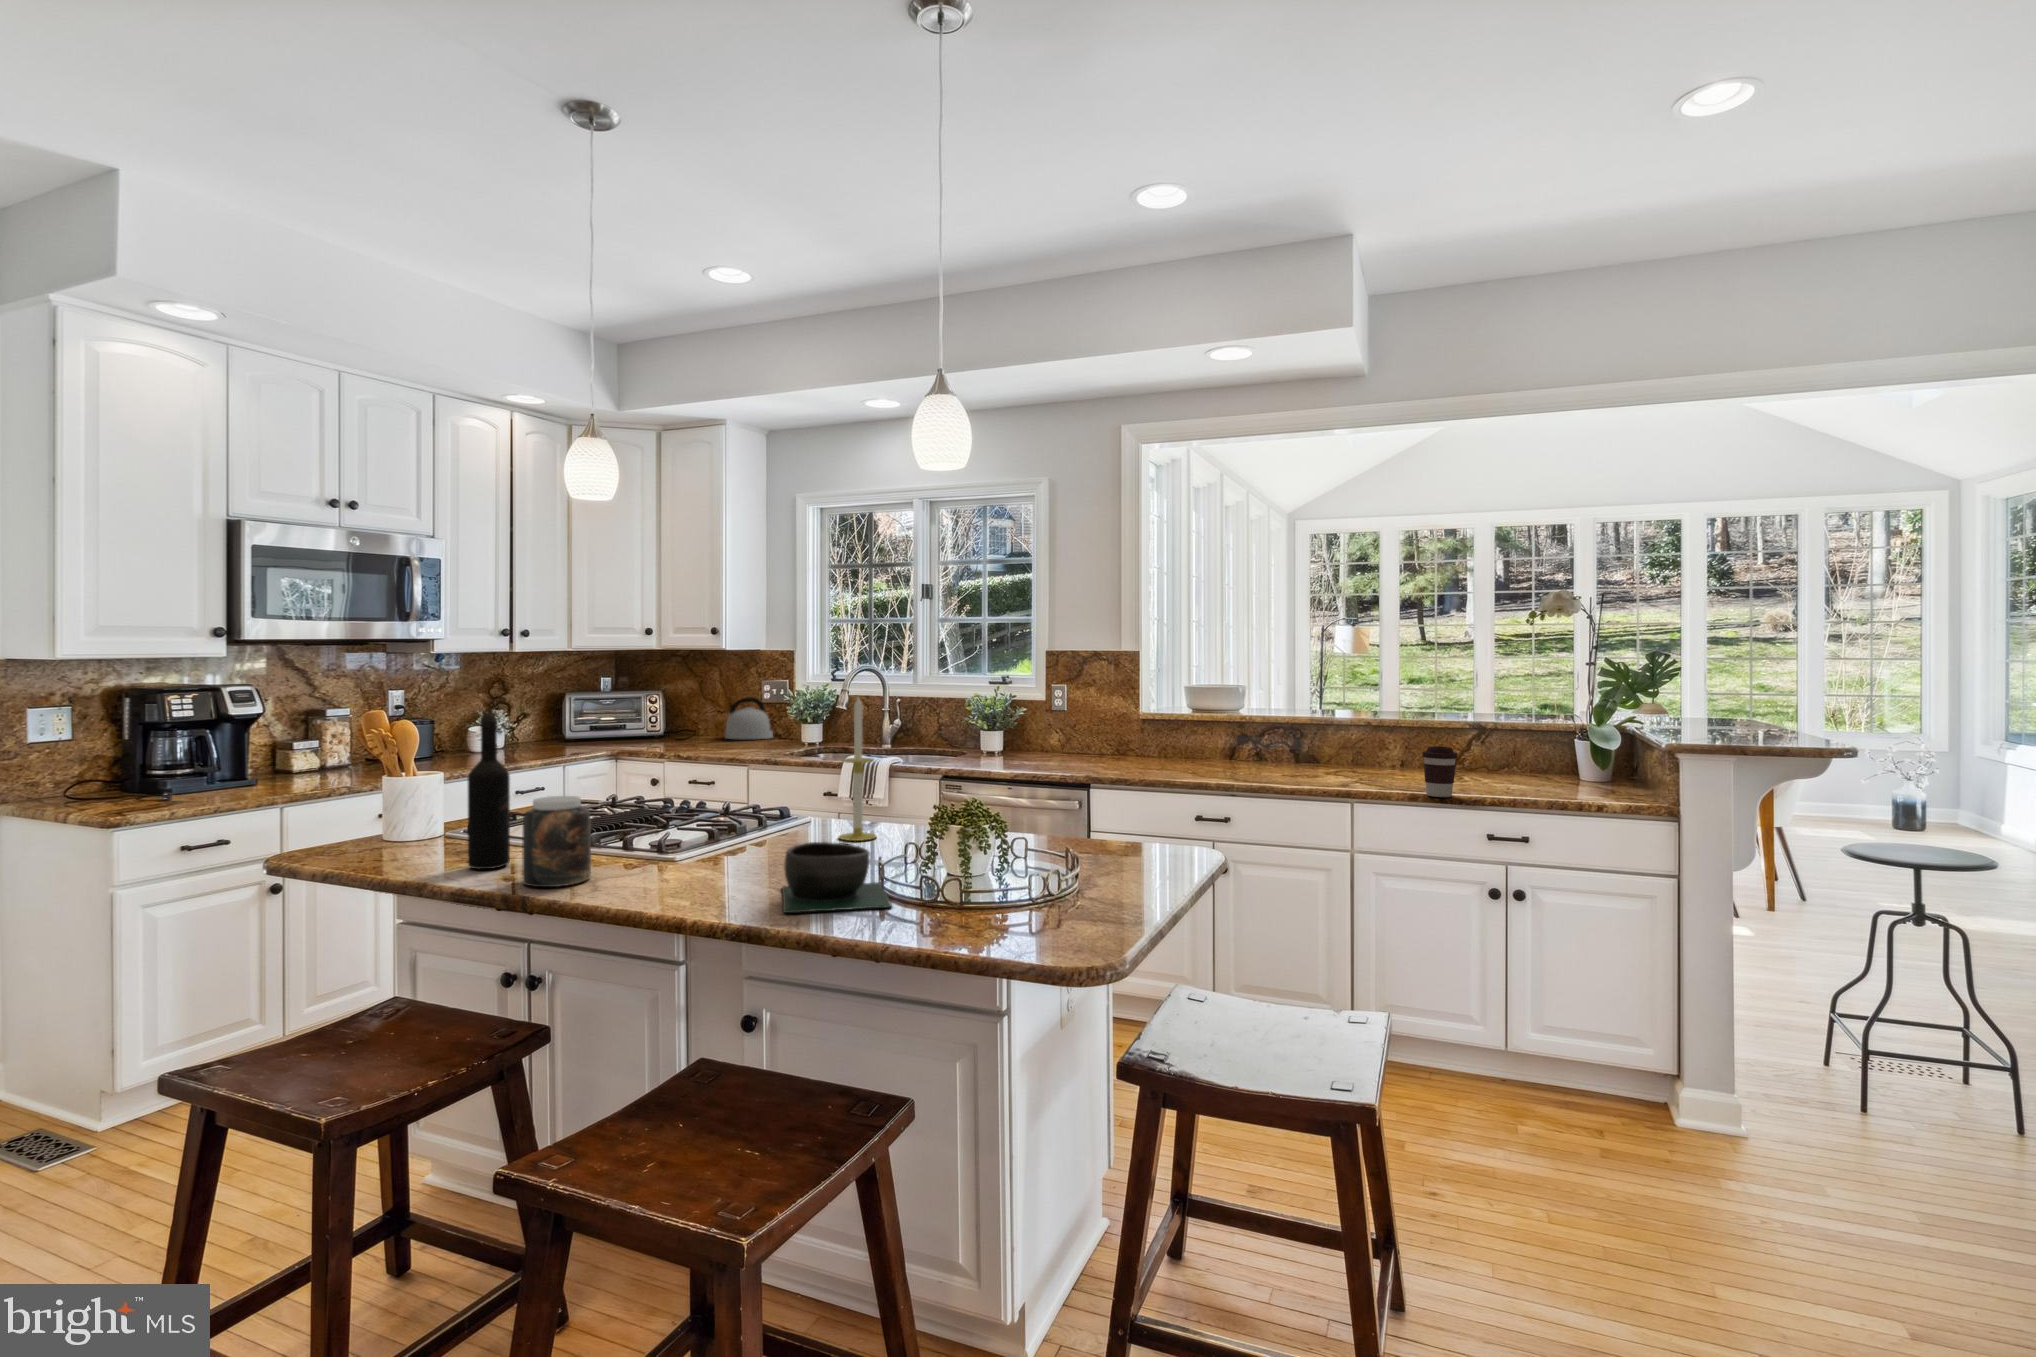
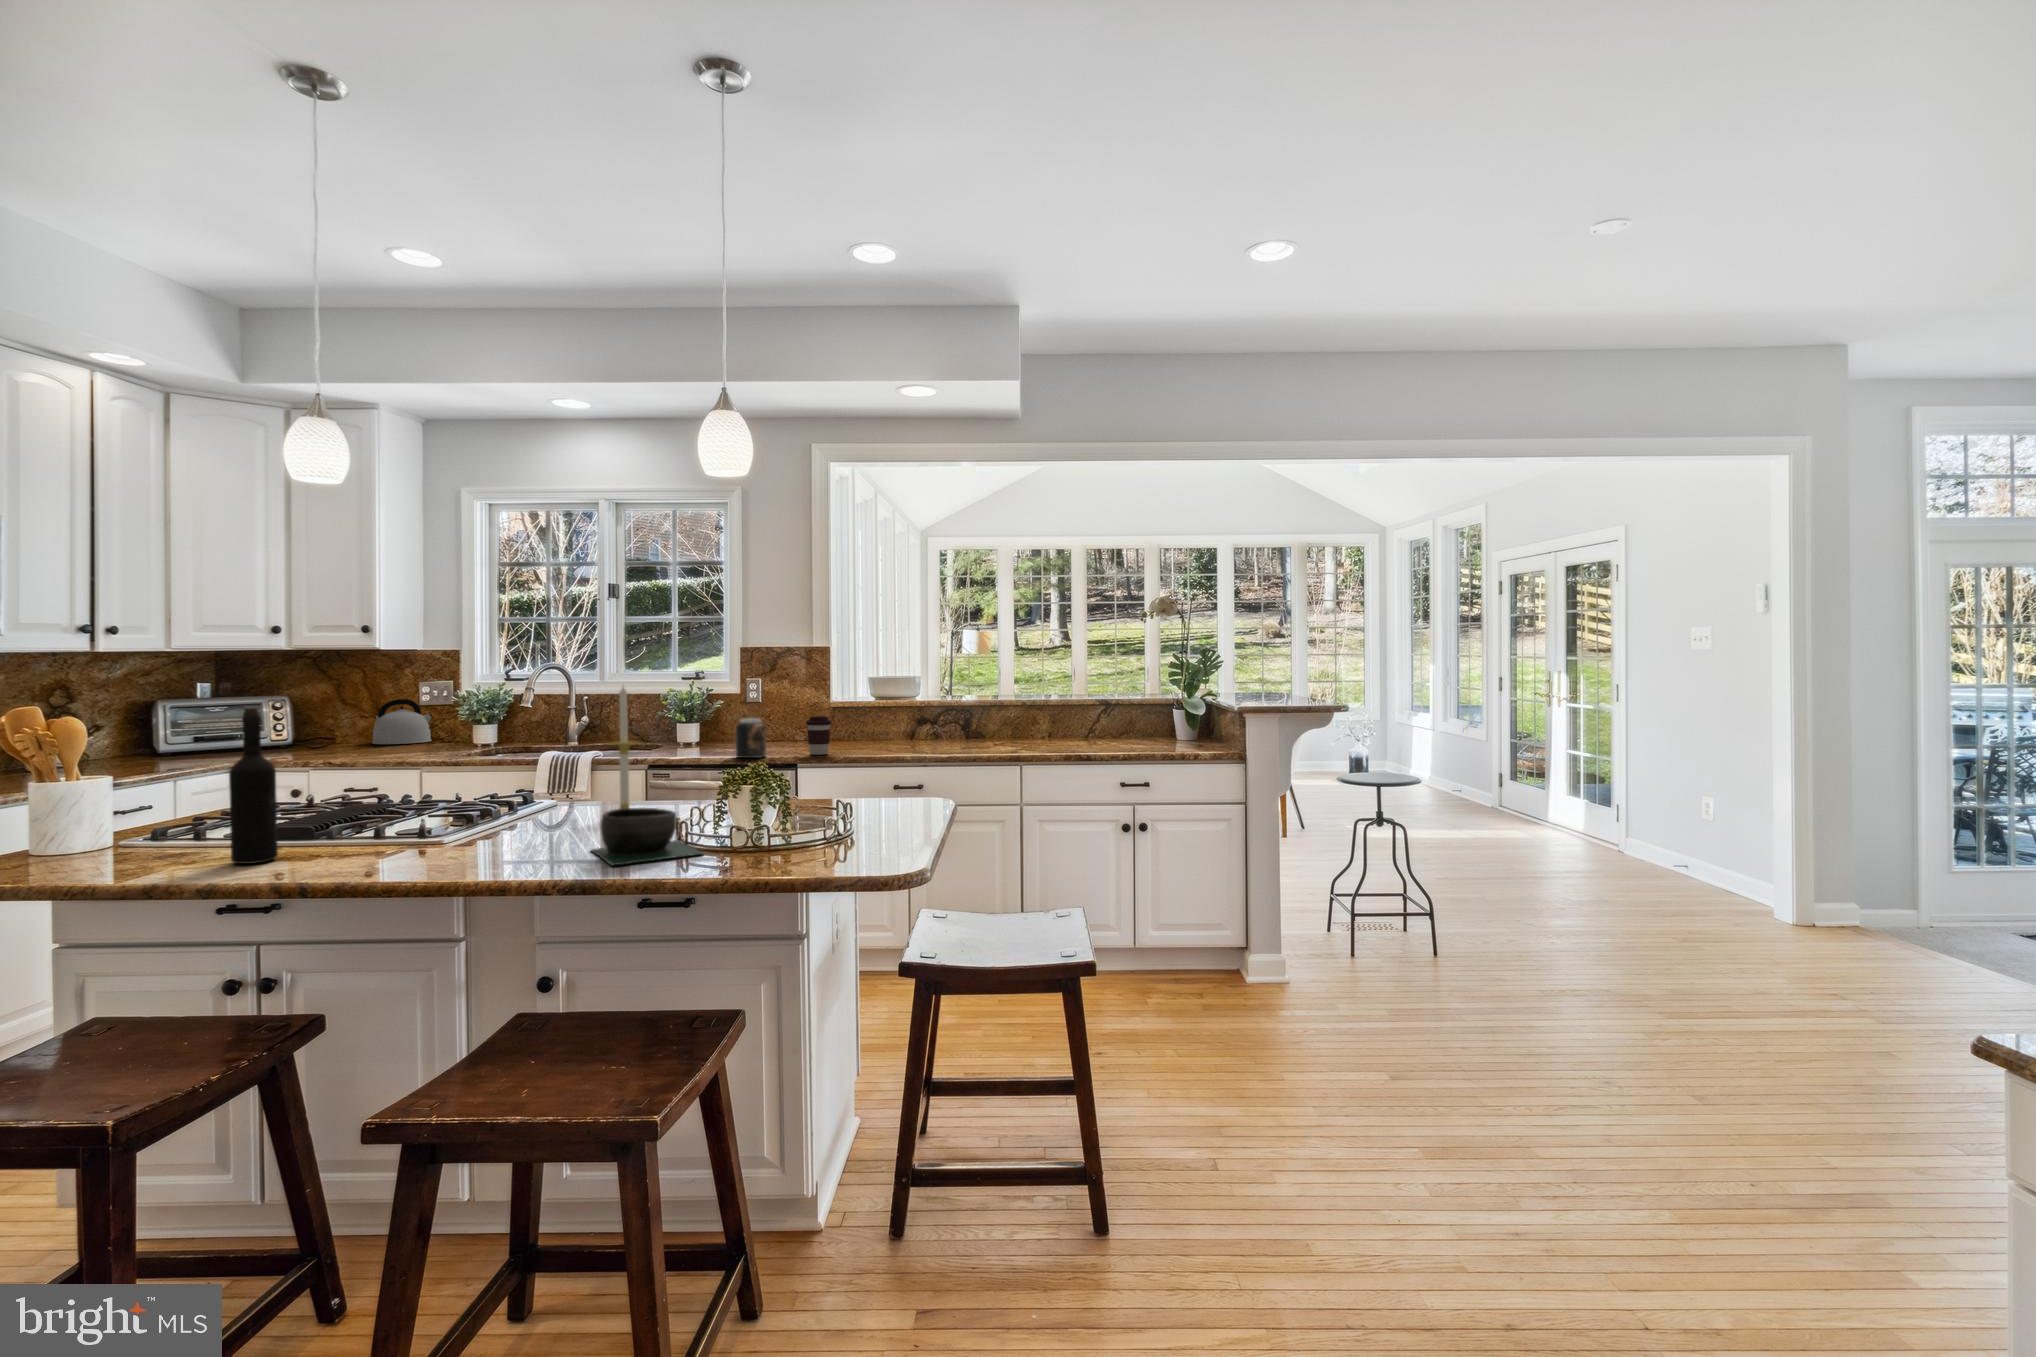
coffee cup: present [1422,746,1458,797] -> present [806,716,831,755]
jar: present [522,796,591,887] -> present [735,718,766,758]

